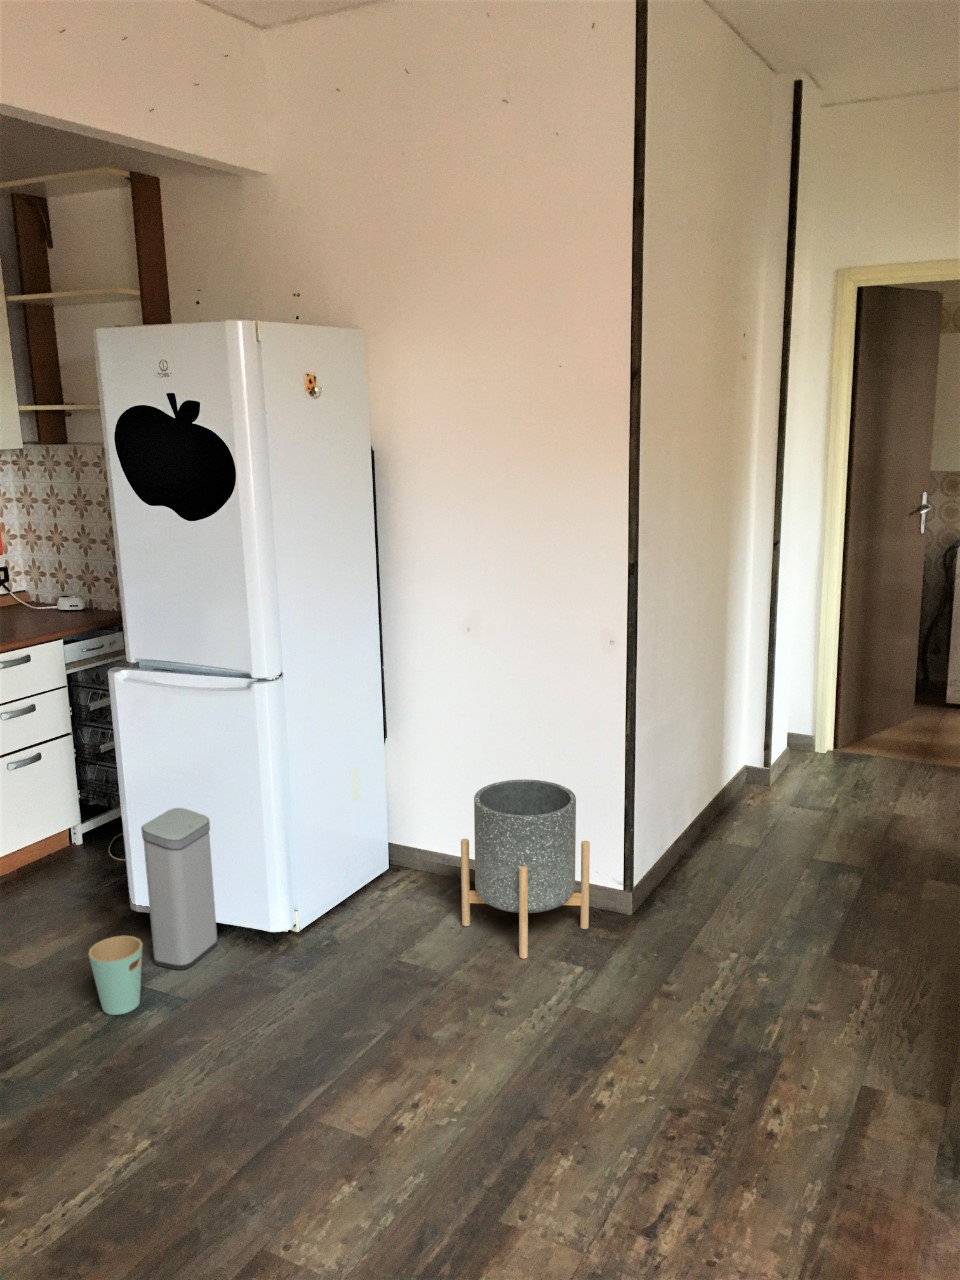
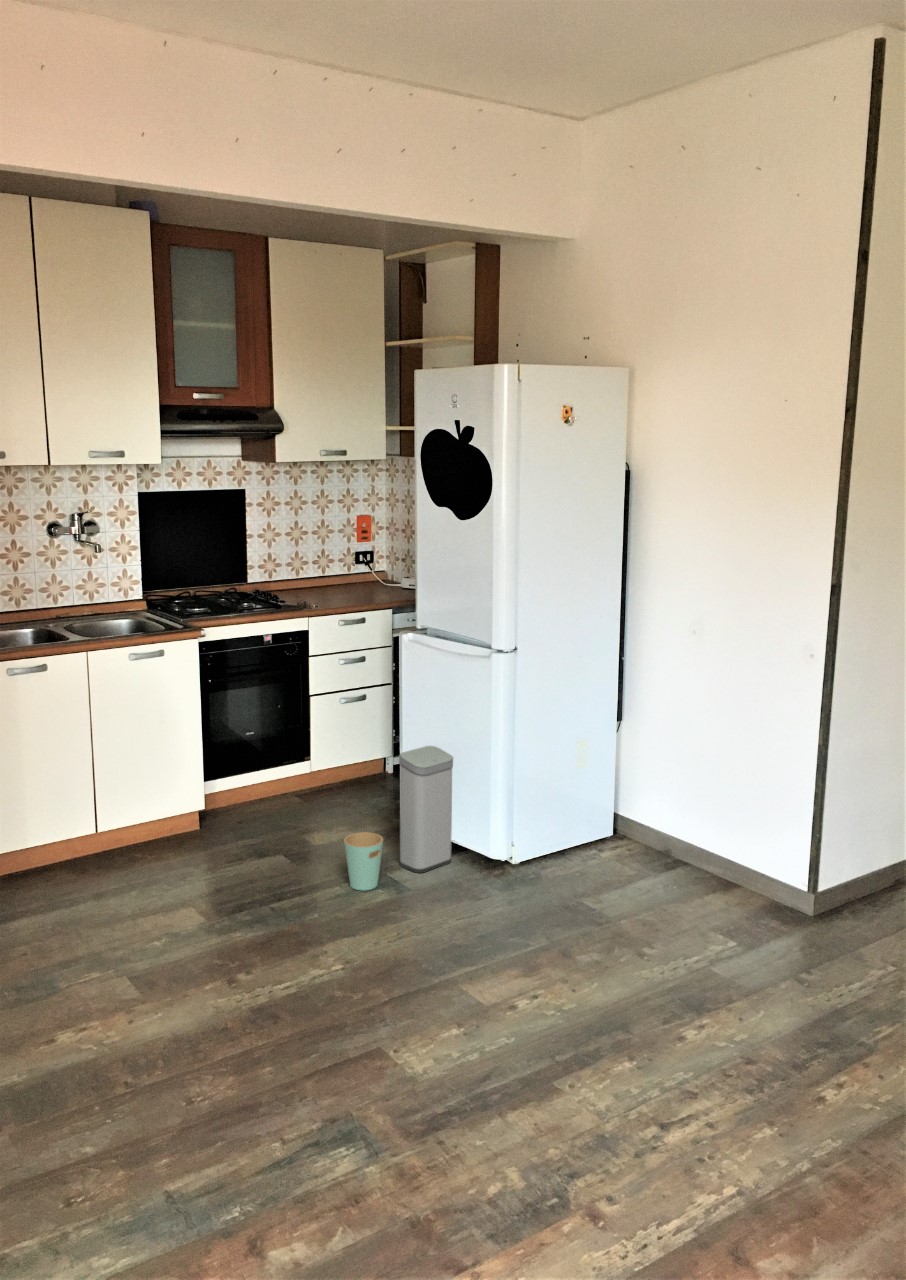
planter: present [461,780,590,959] -> none [652,771,770,926]

